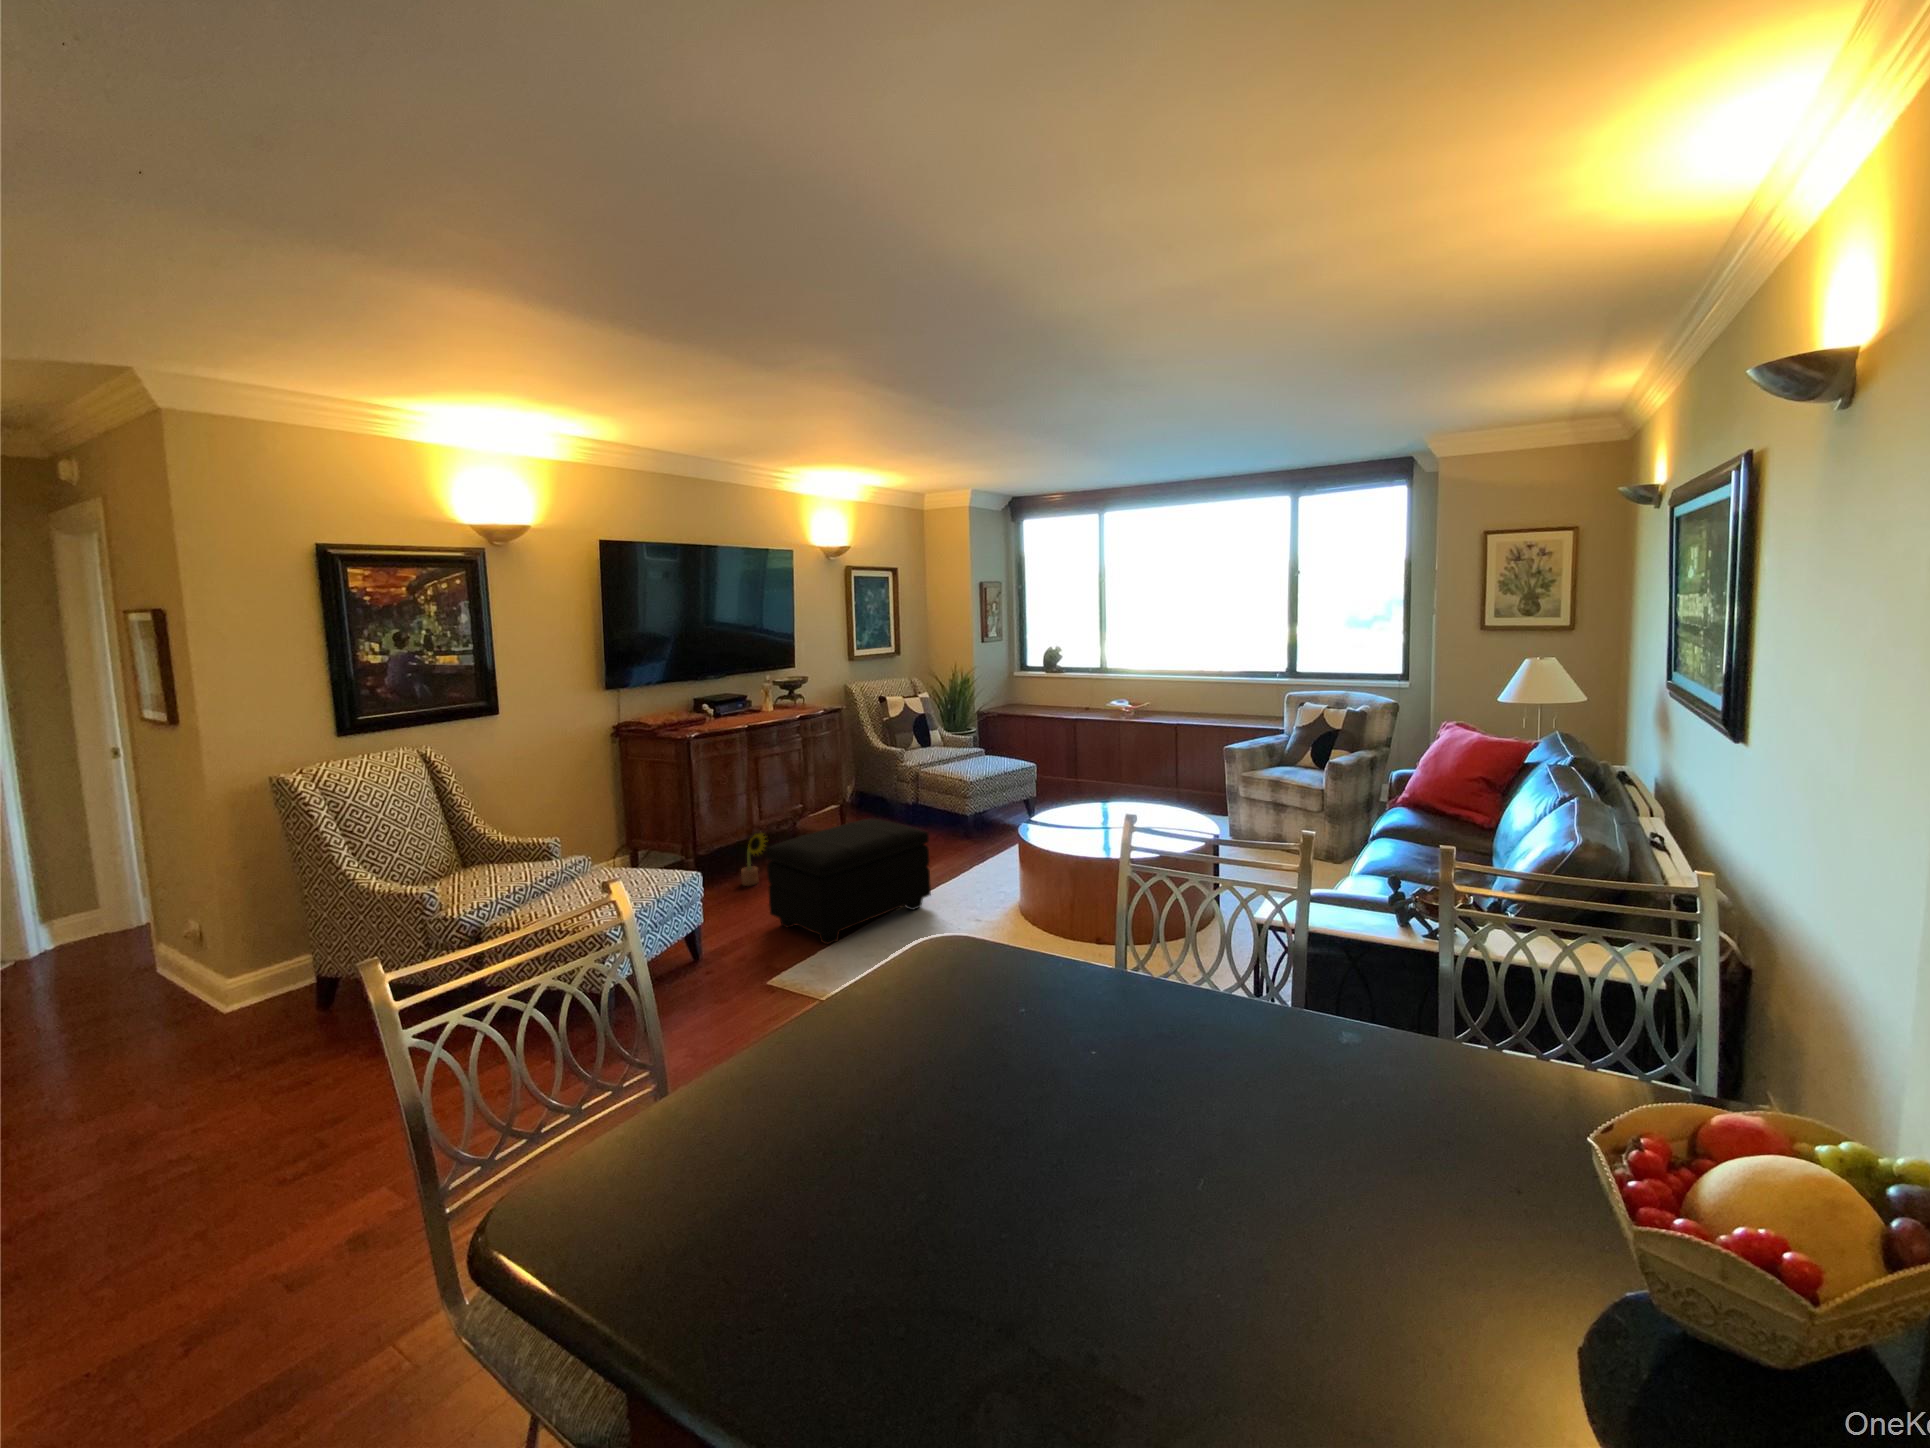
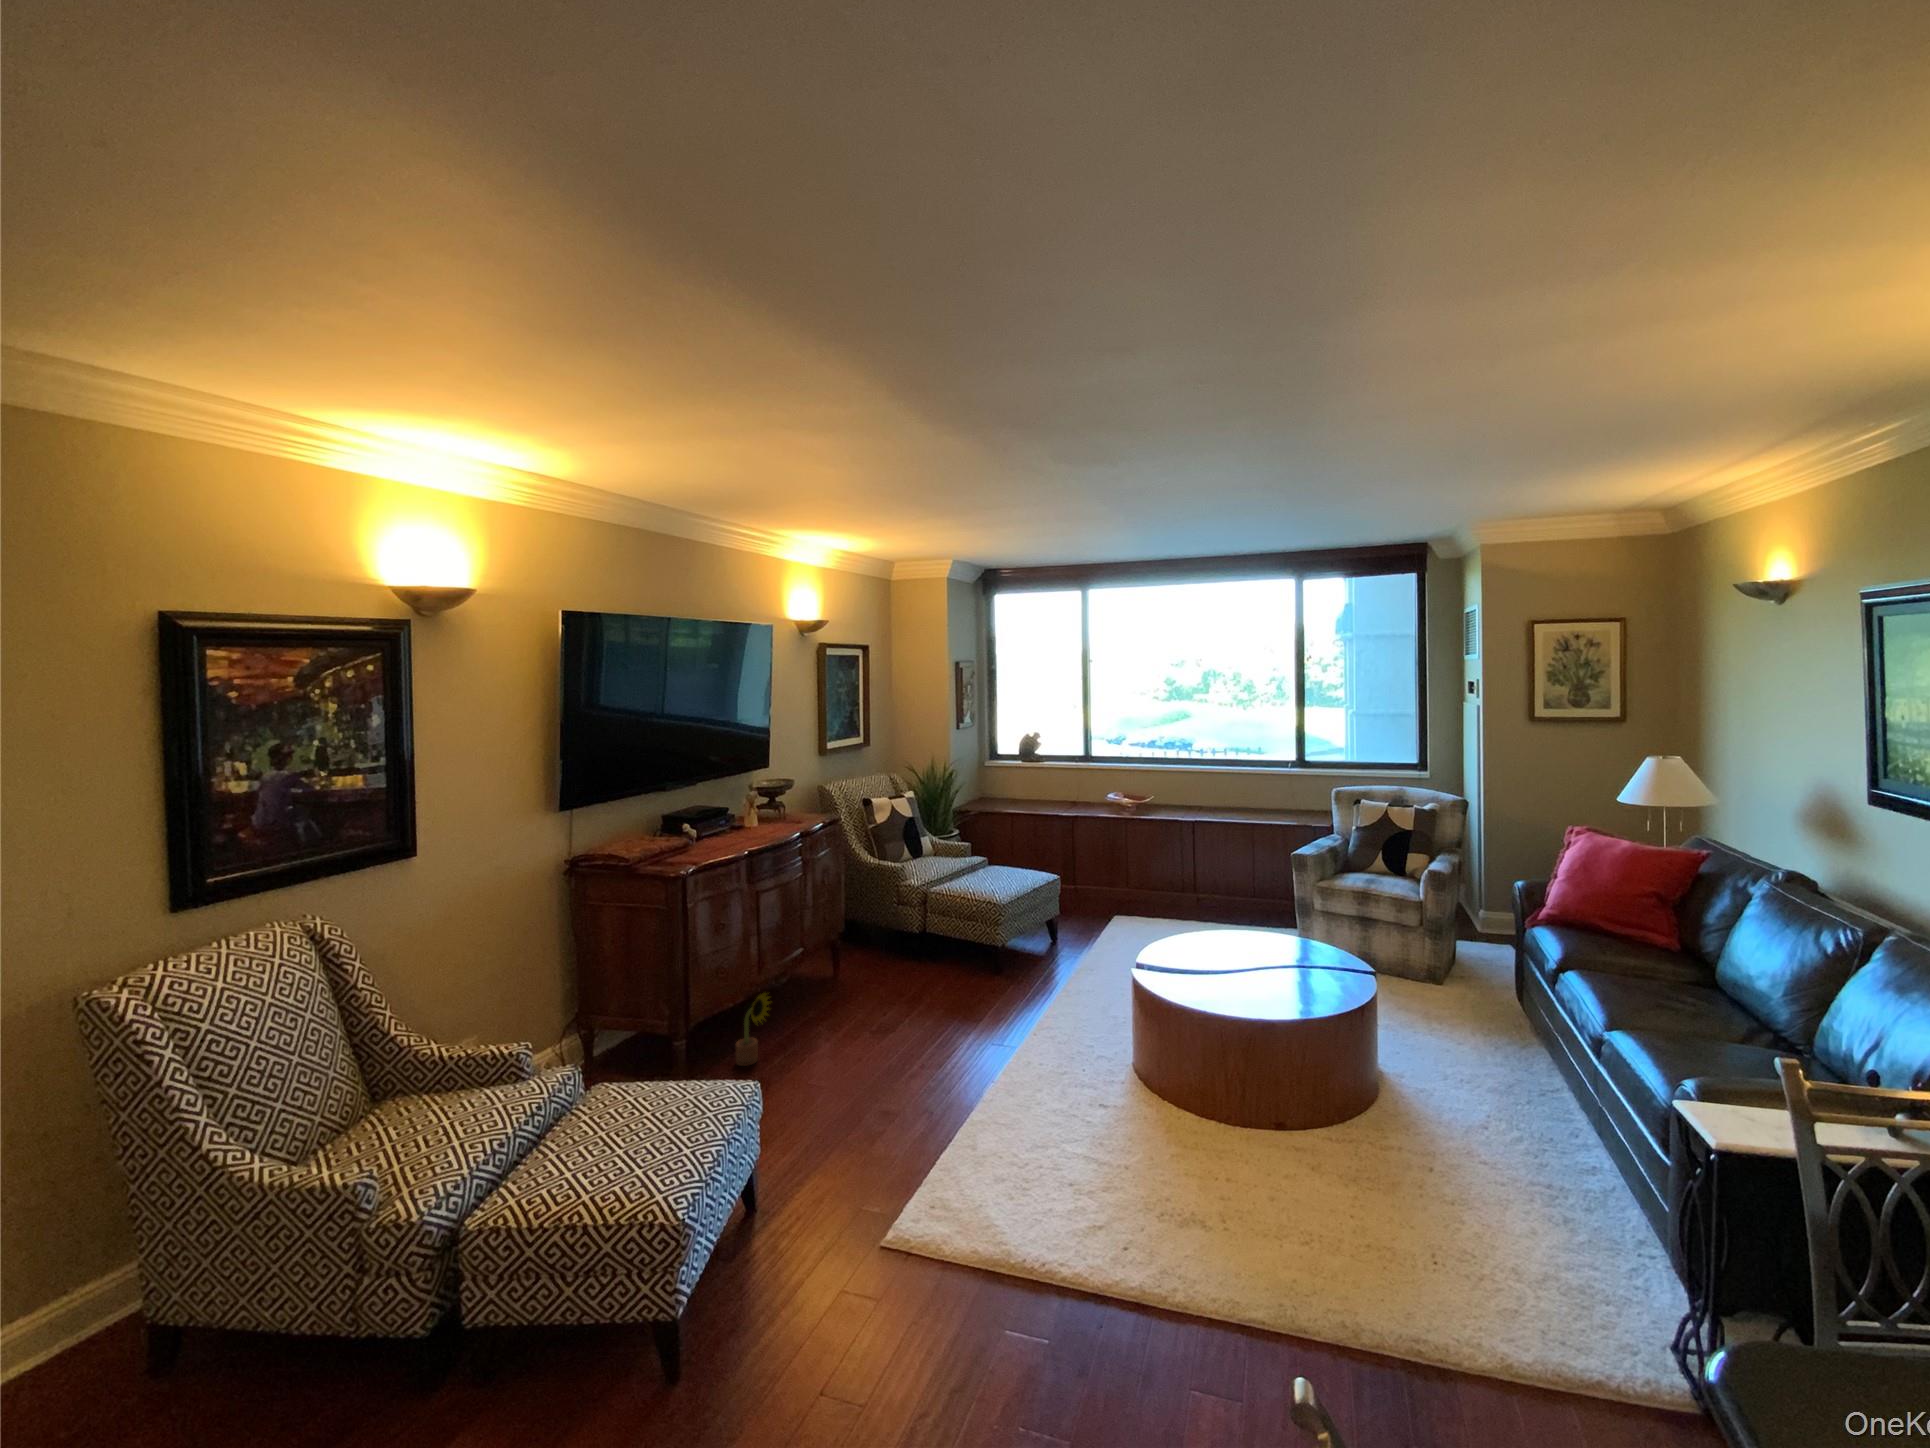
footstool: present [766,819,931,944] -> none [812,966,1011,1158]

